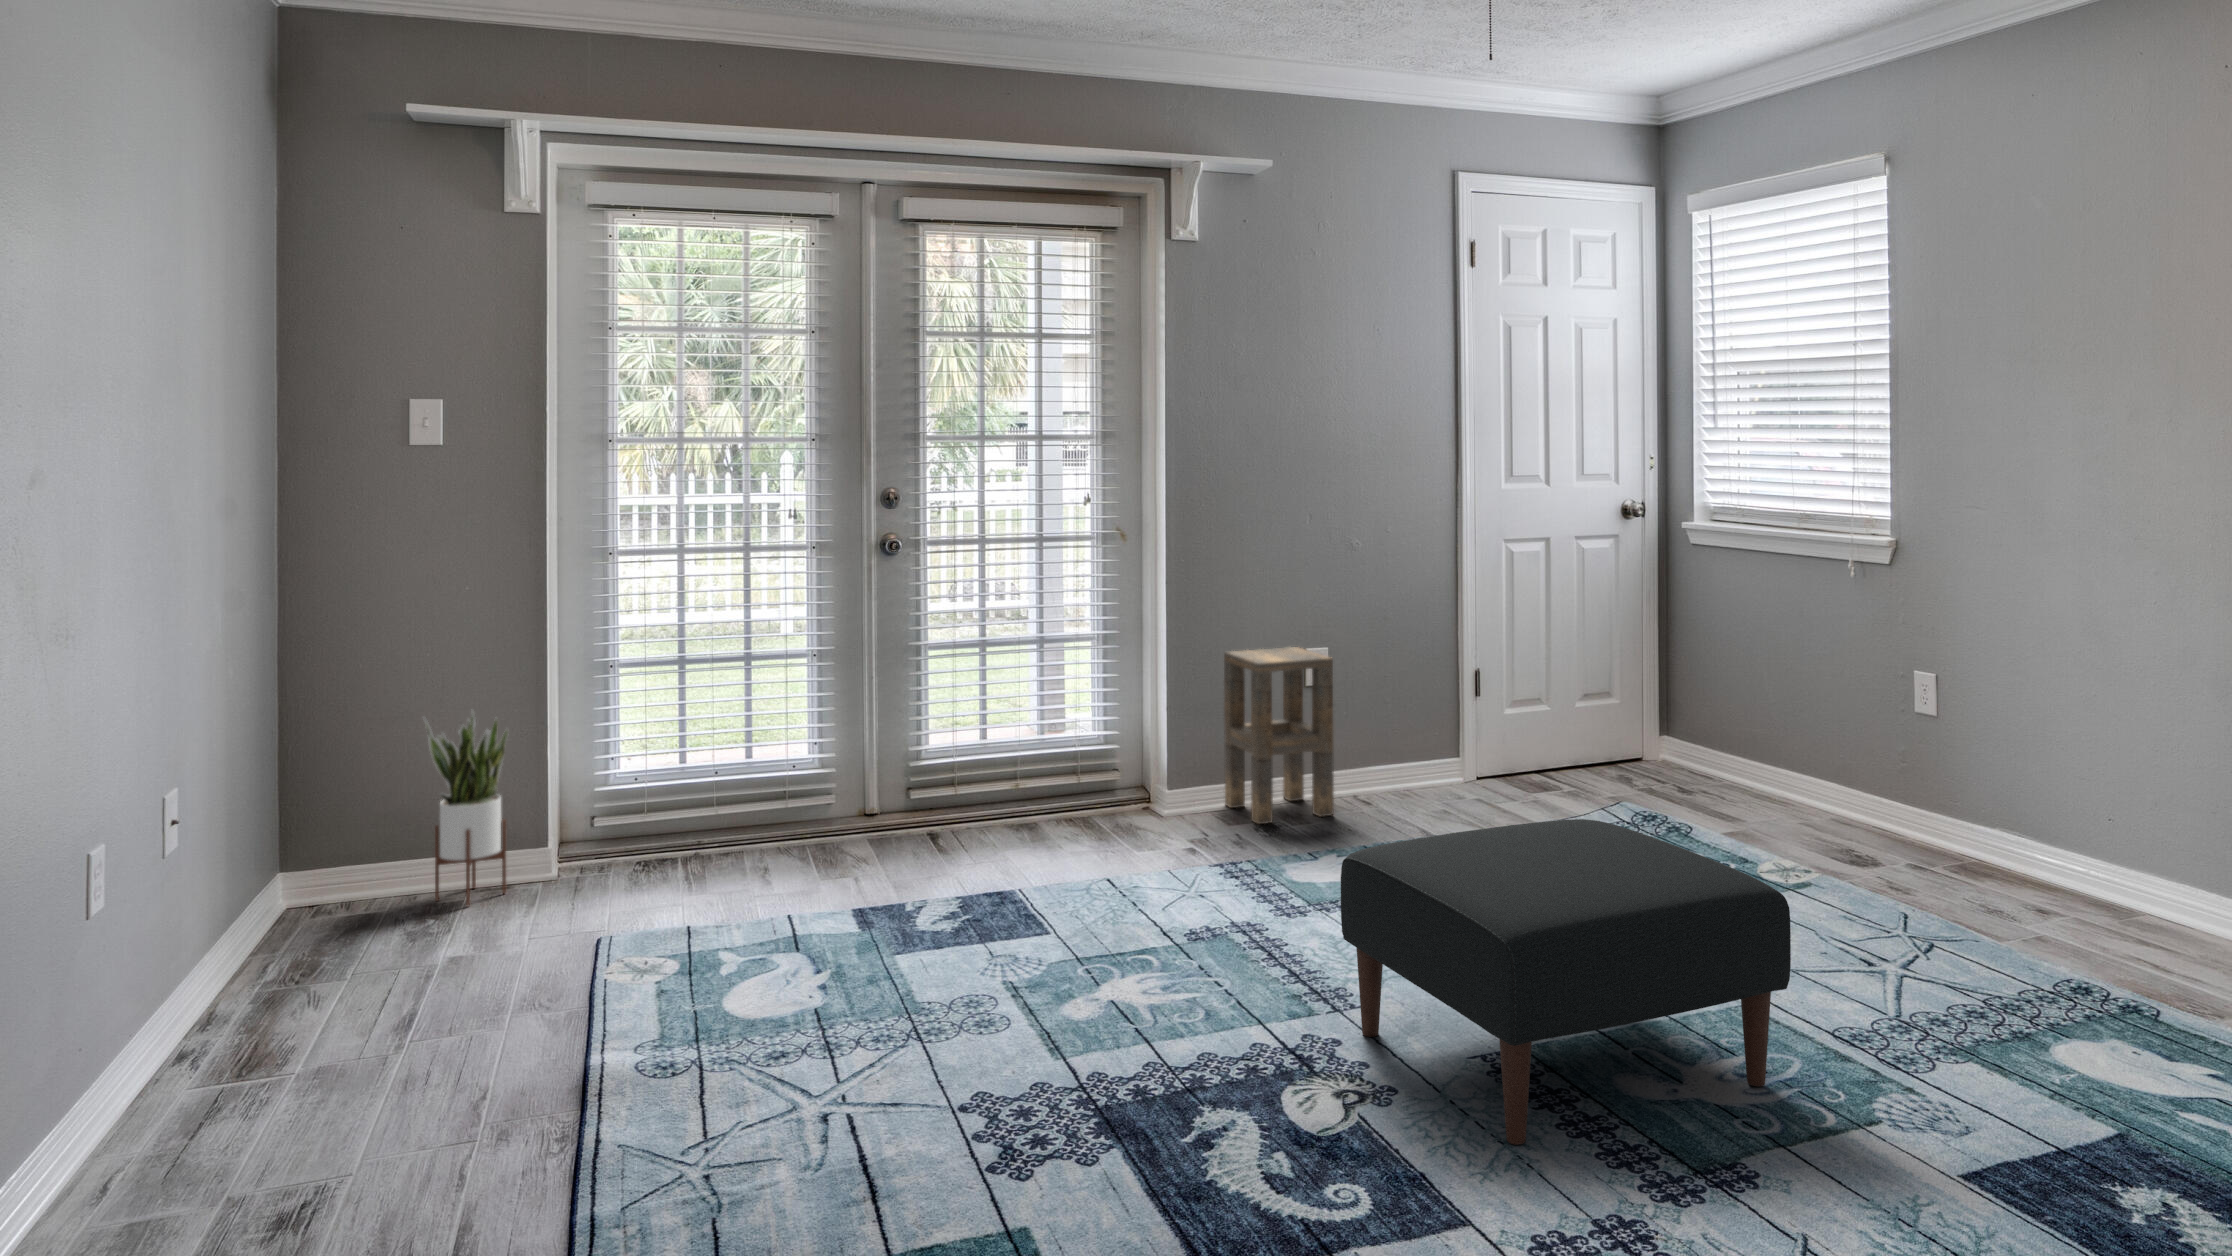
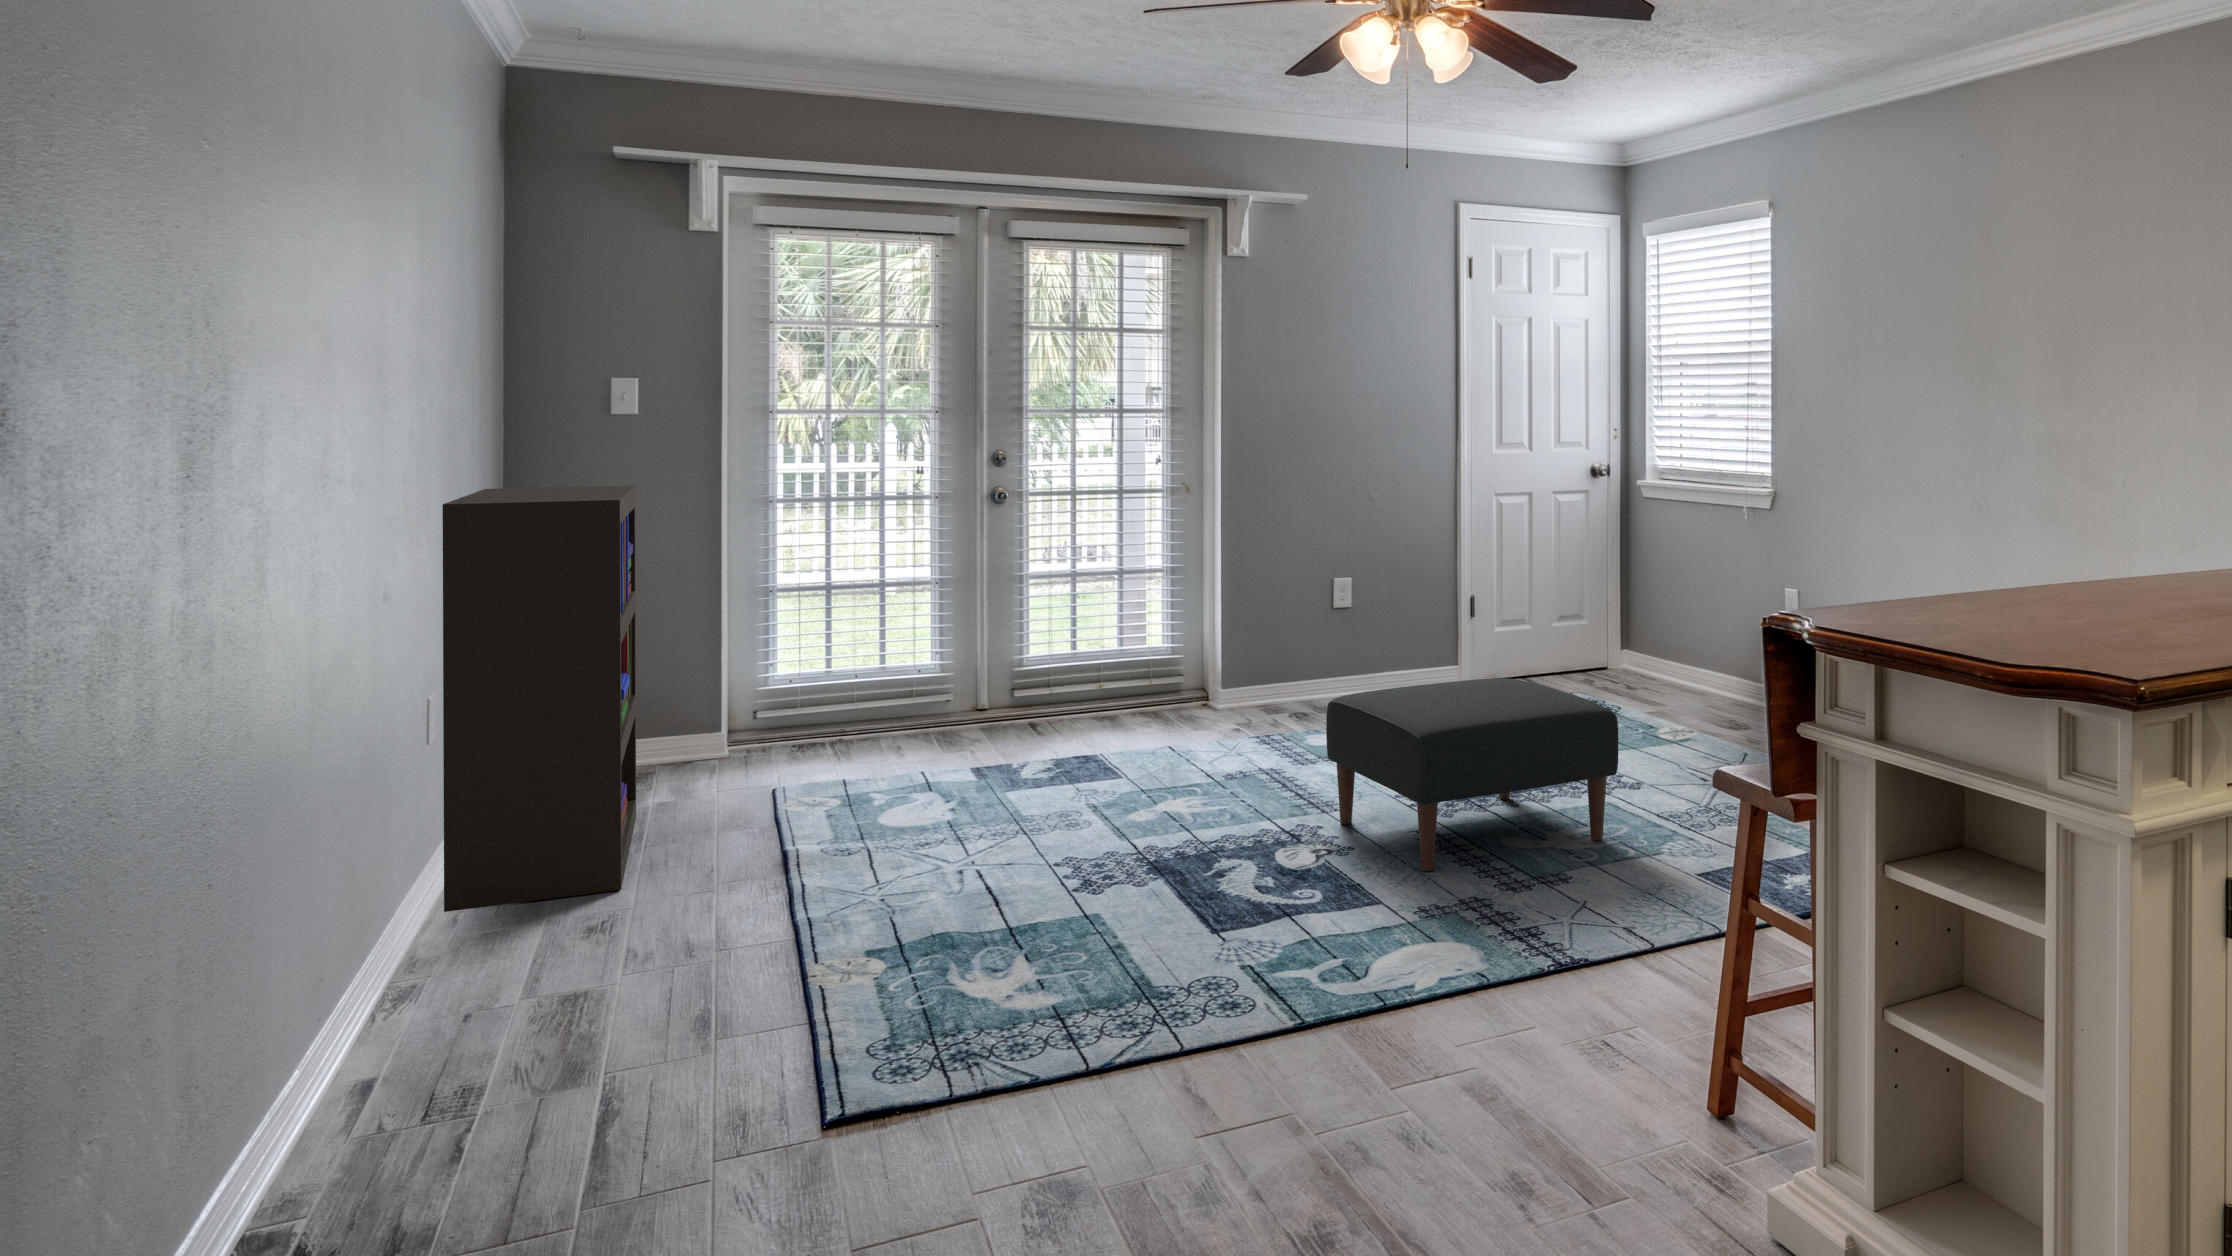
bookshelf: none [107,543,416,1169] -> present [443,486,636,912]
side table: present [1224,647,1334,824] -> none [1269,577,1352,712]
potted plant: present [423,709,509,906] -> none [625,620,692,772]

